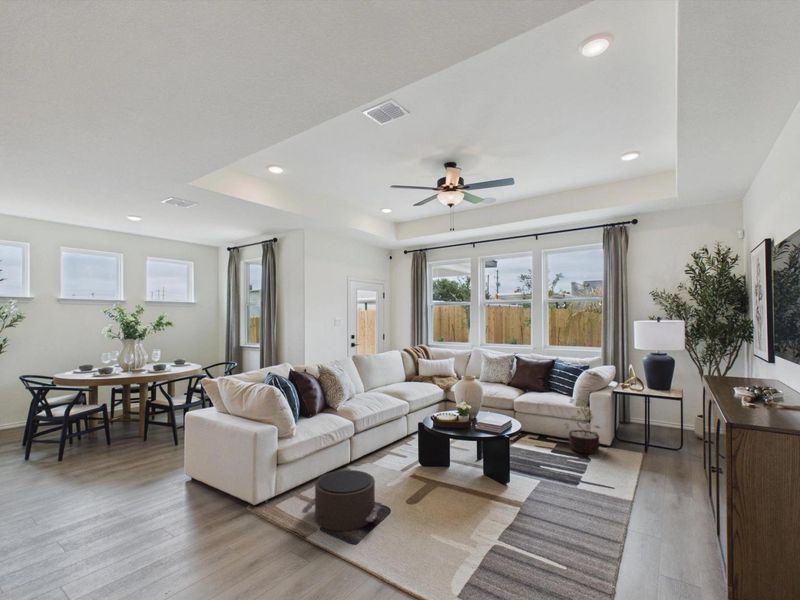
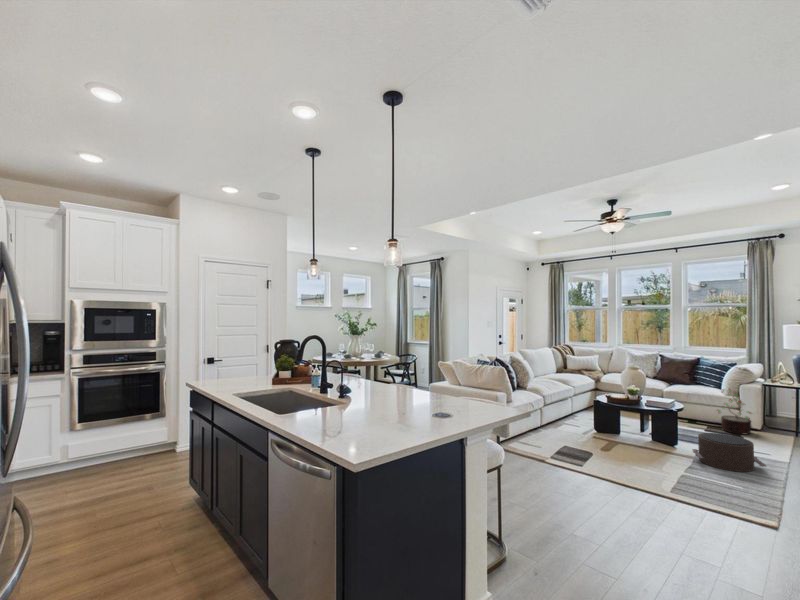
pouf: present [302,470,382,531] -> present [692,433,766,472]

